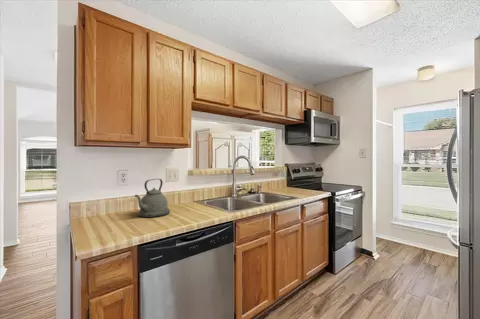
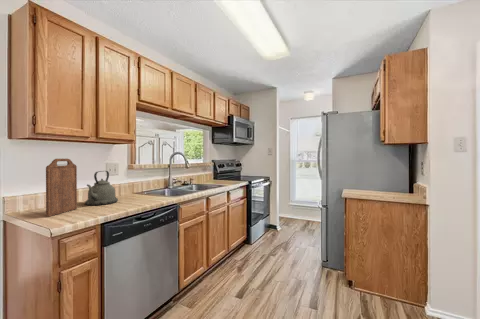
cutting board: none [91,167,125,230] -> present [46,159,77,217]

